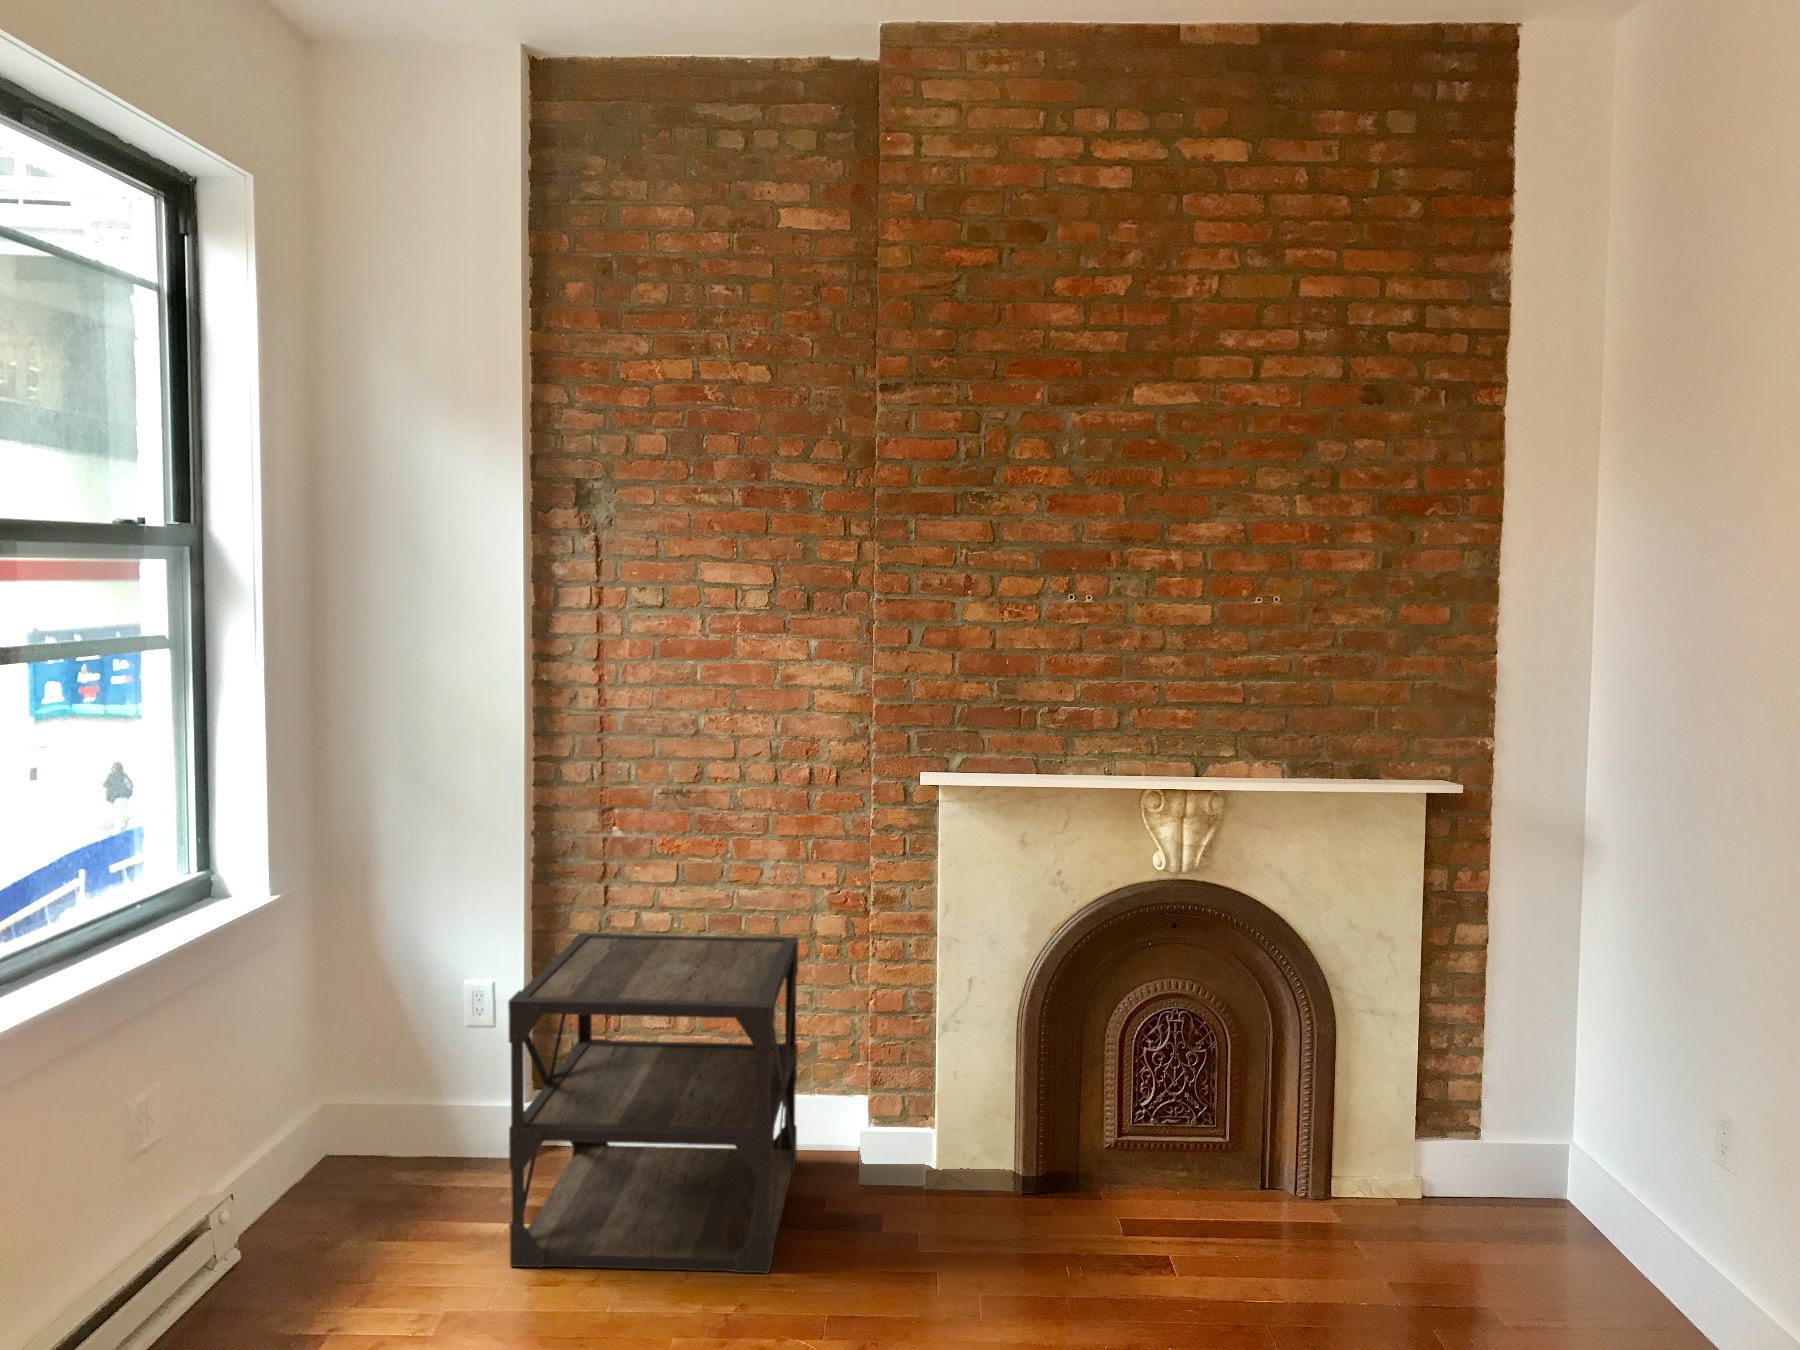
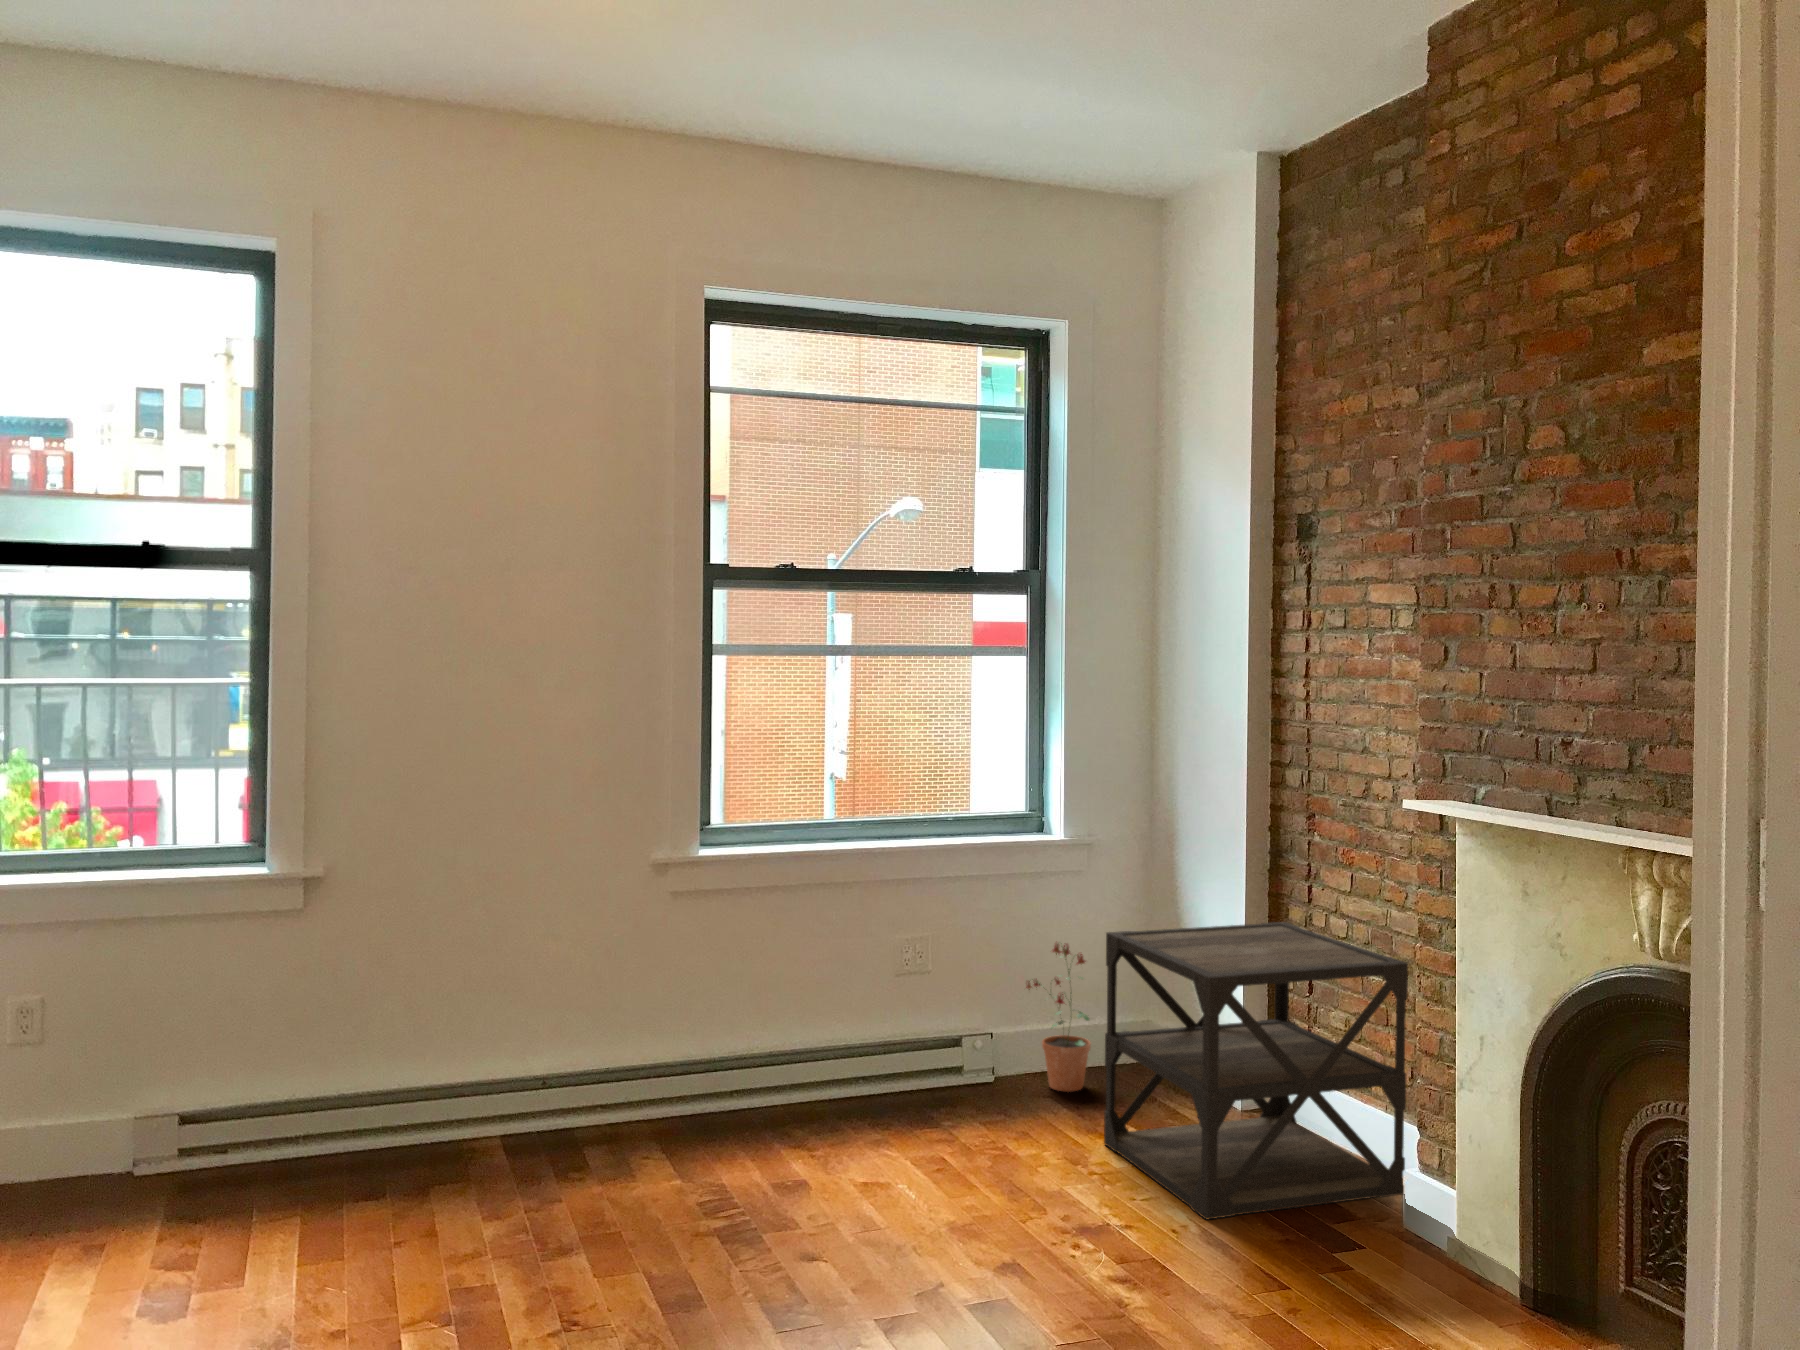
potted plant: none [229,1042,347,1246] -> present [1026,943,1091,1092]

